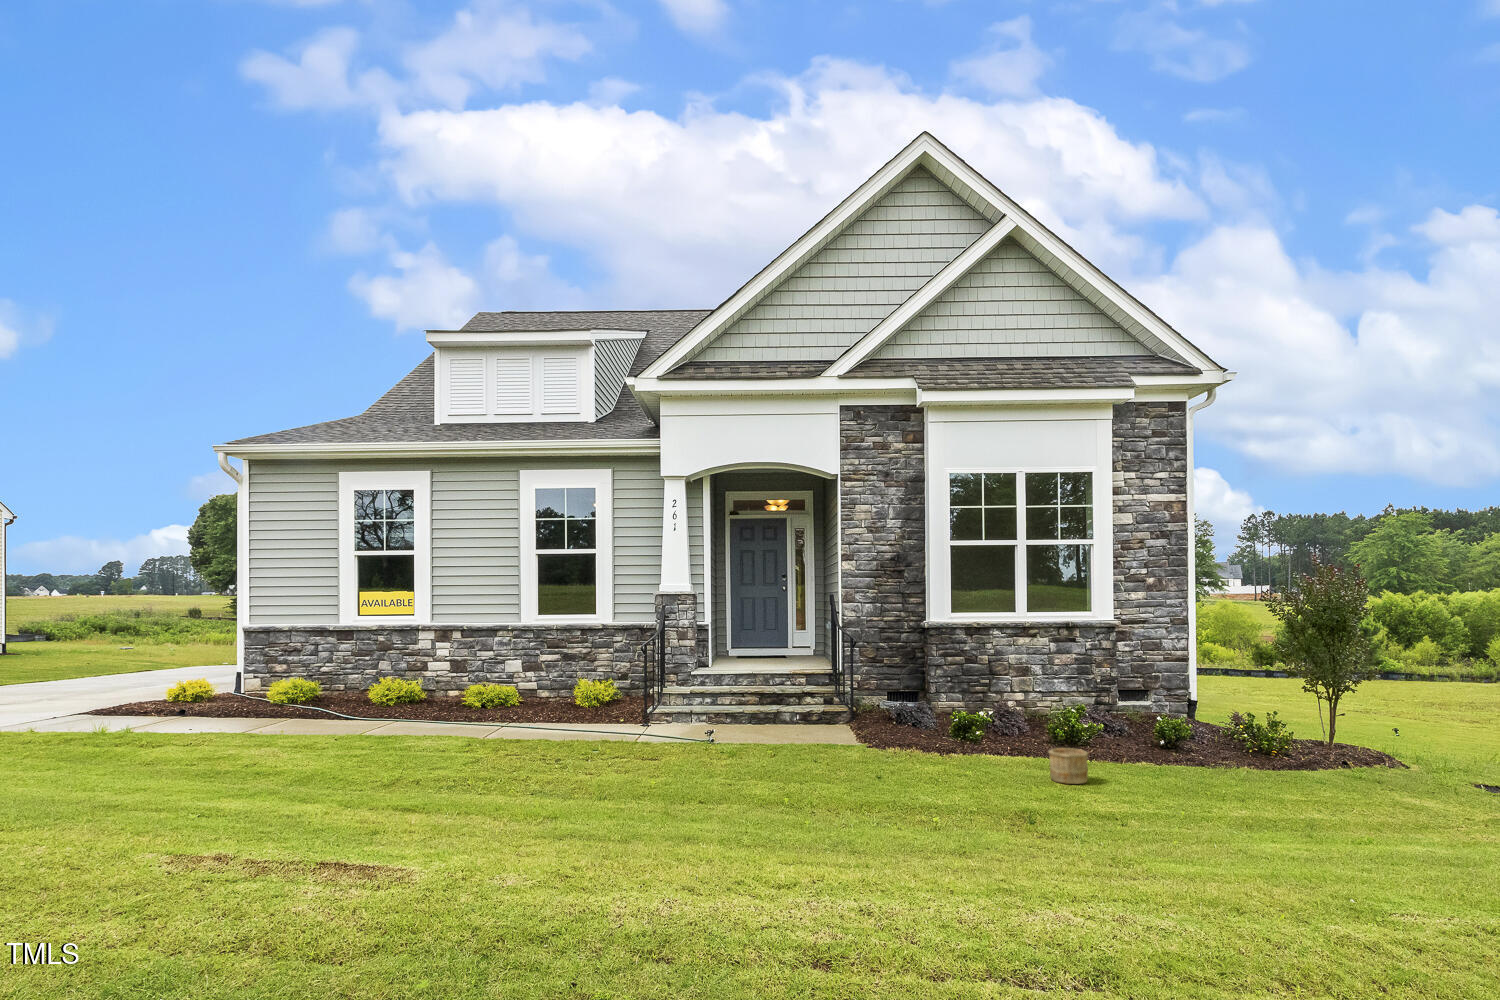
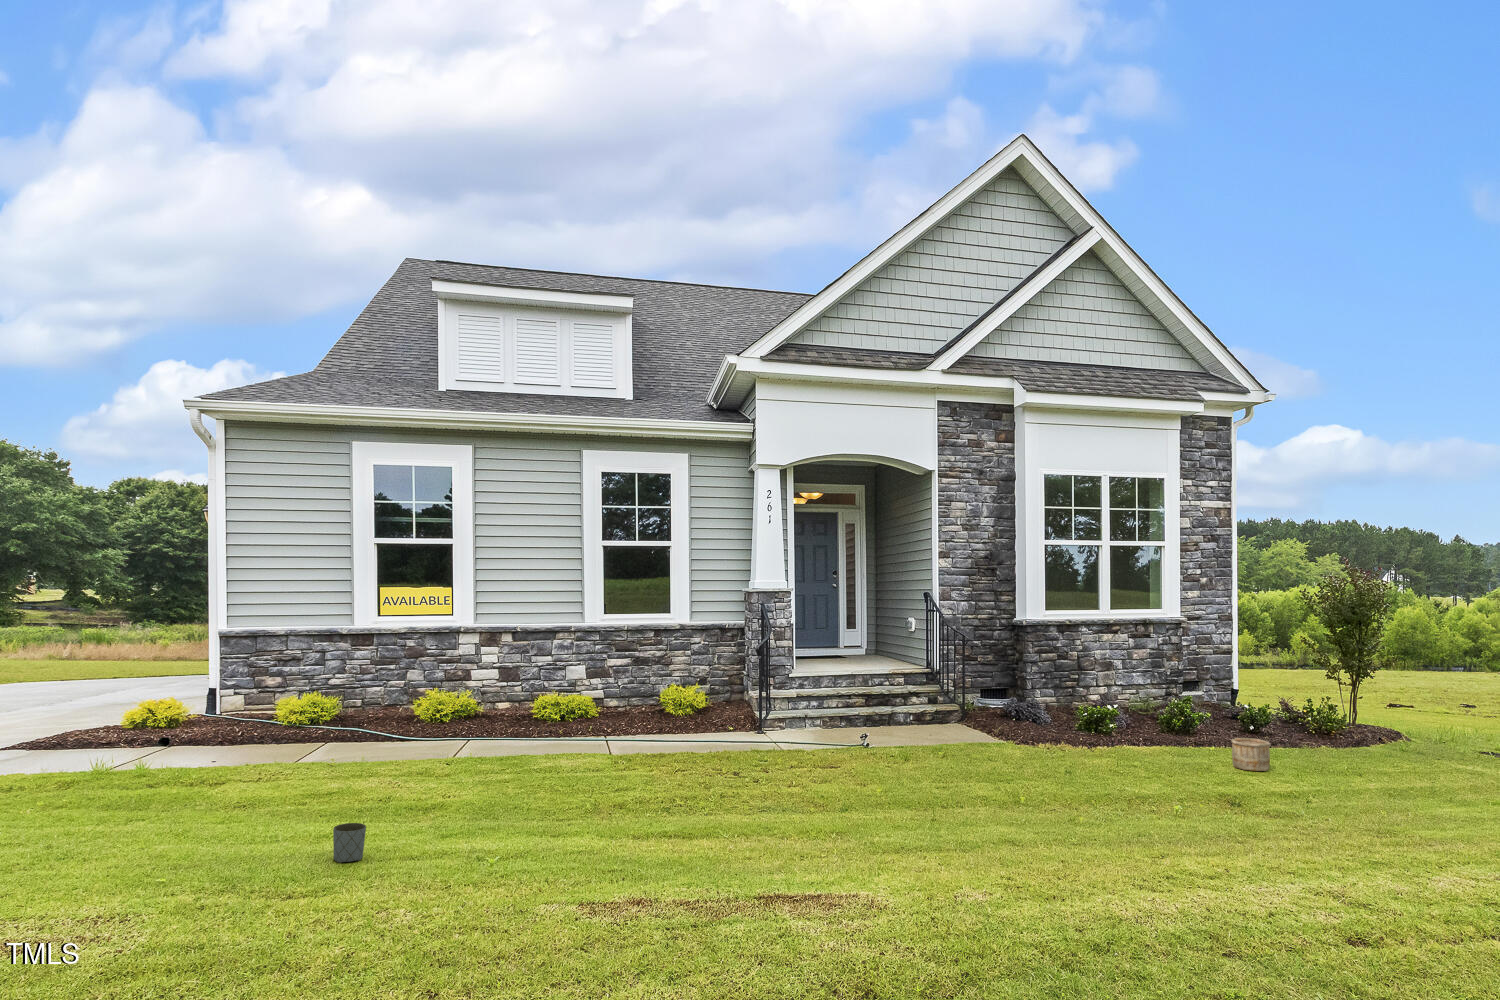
planter: none [43,777,73,809] -> present [333,823,366,863]

